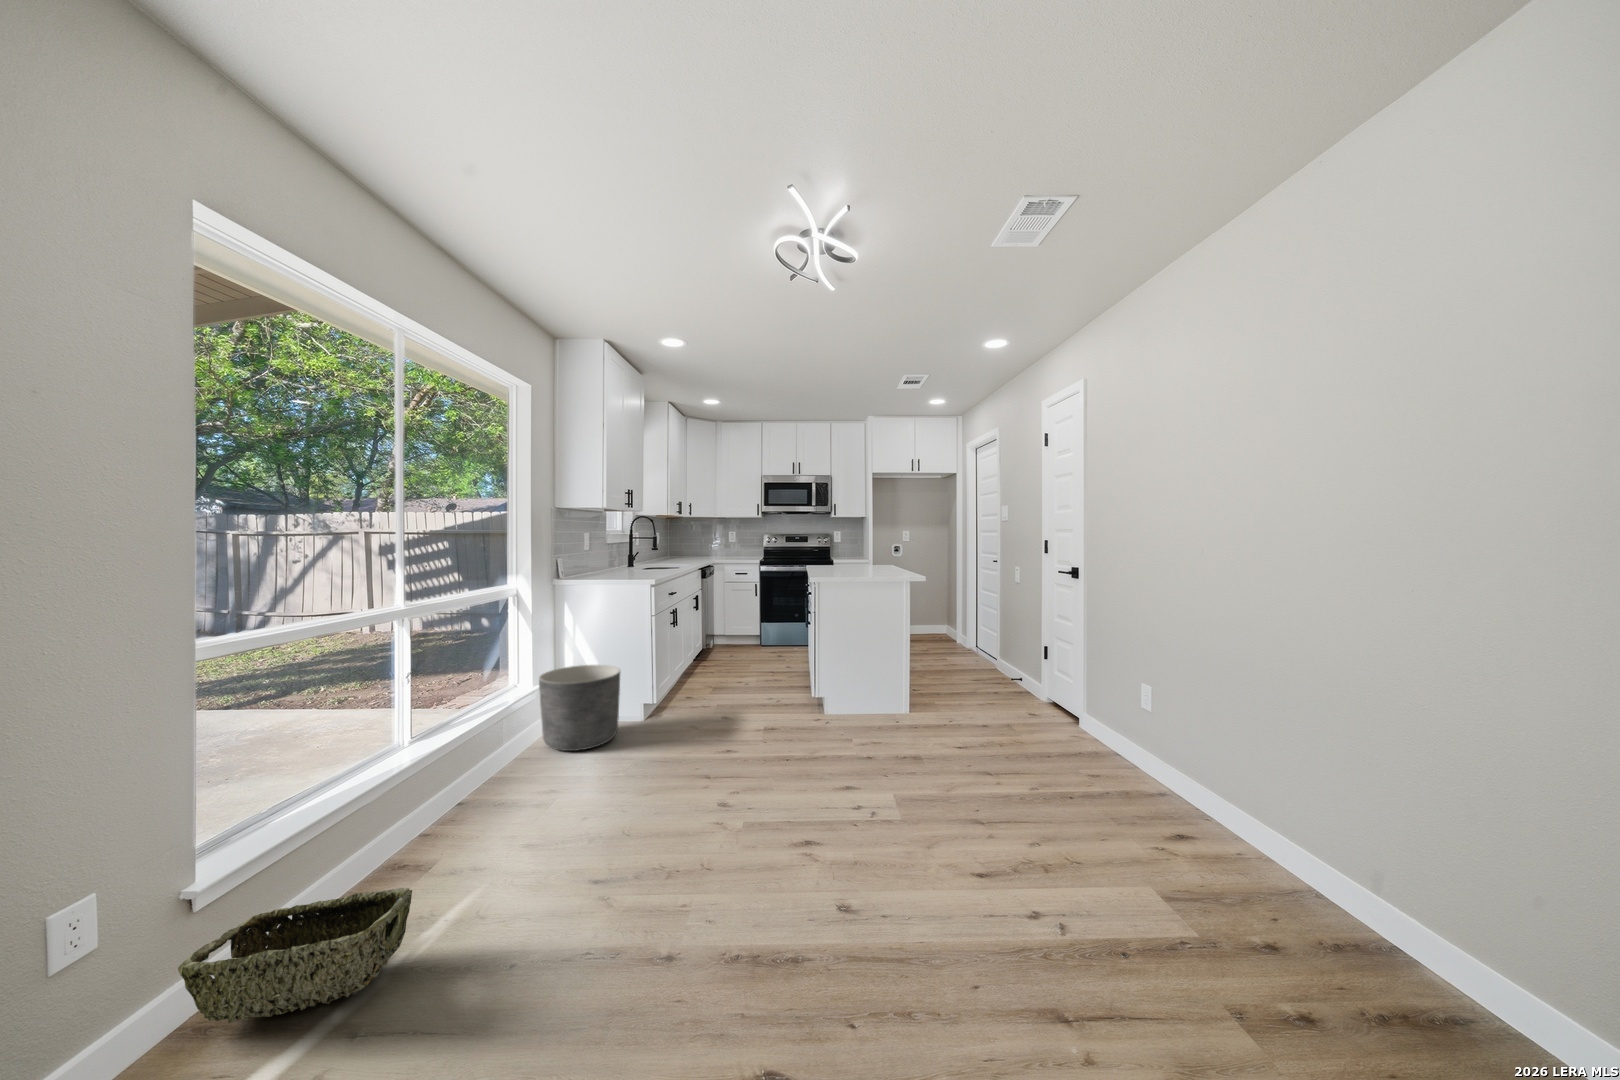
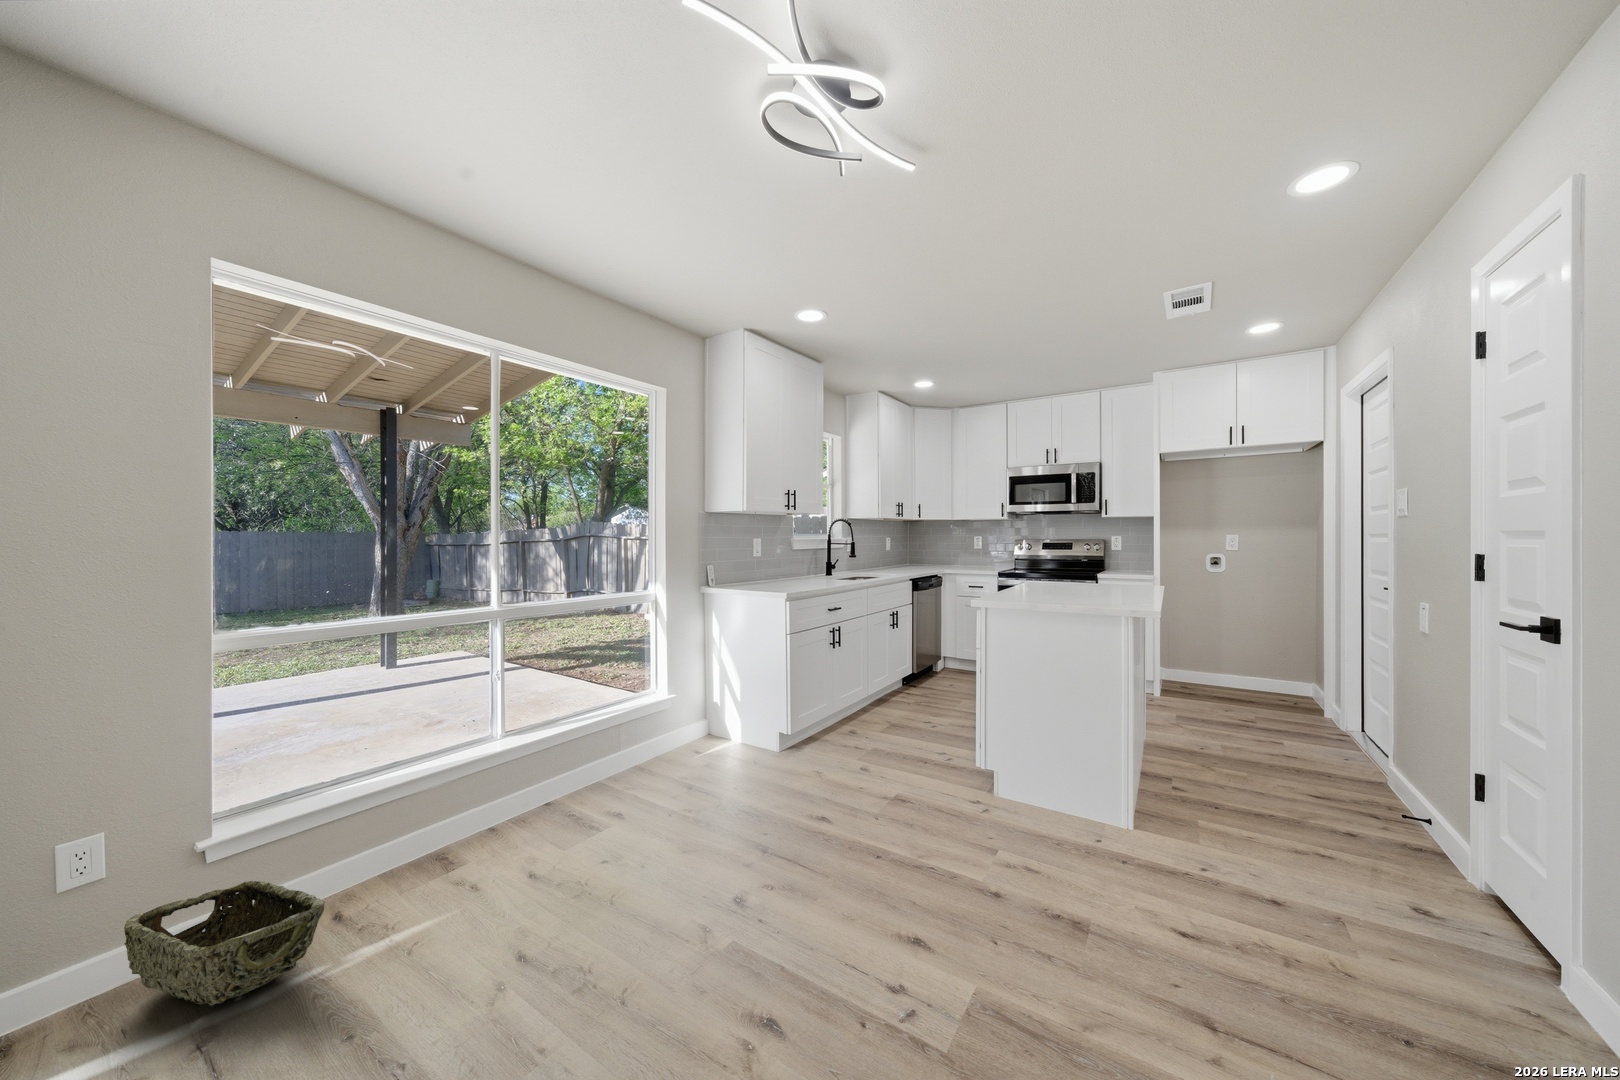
planter: present [539,665,620,751] -> none [662,678,744,772]

